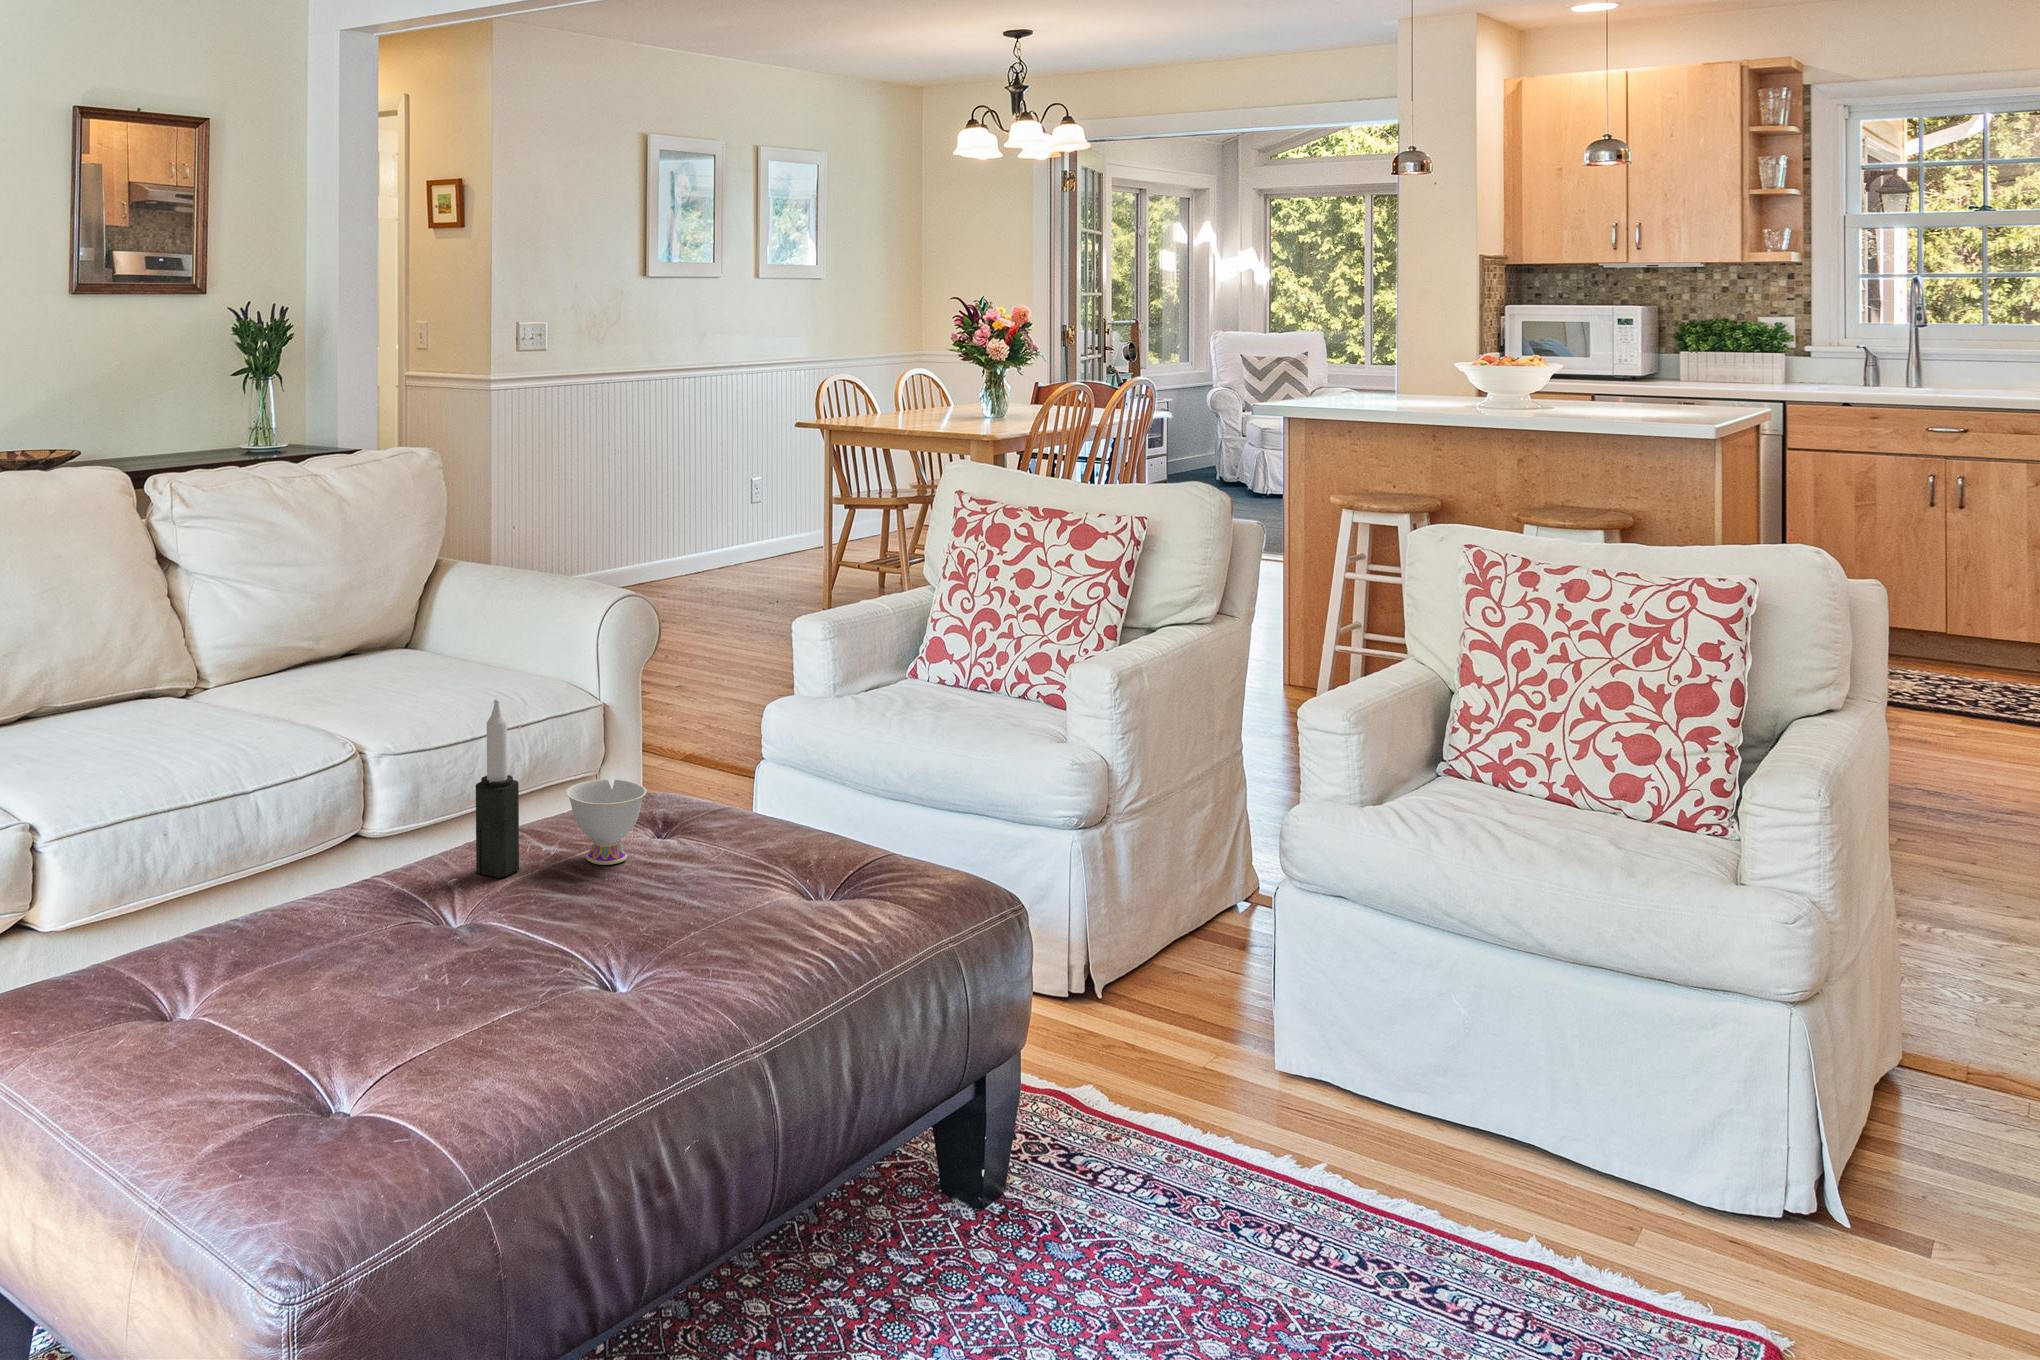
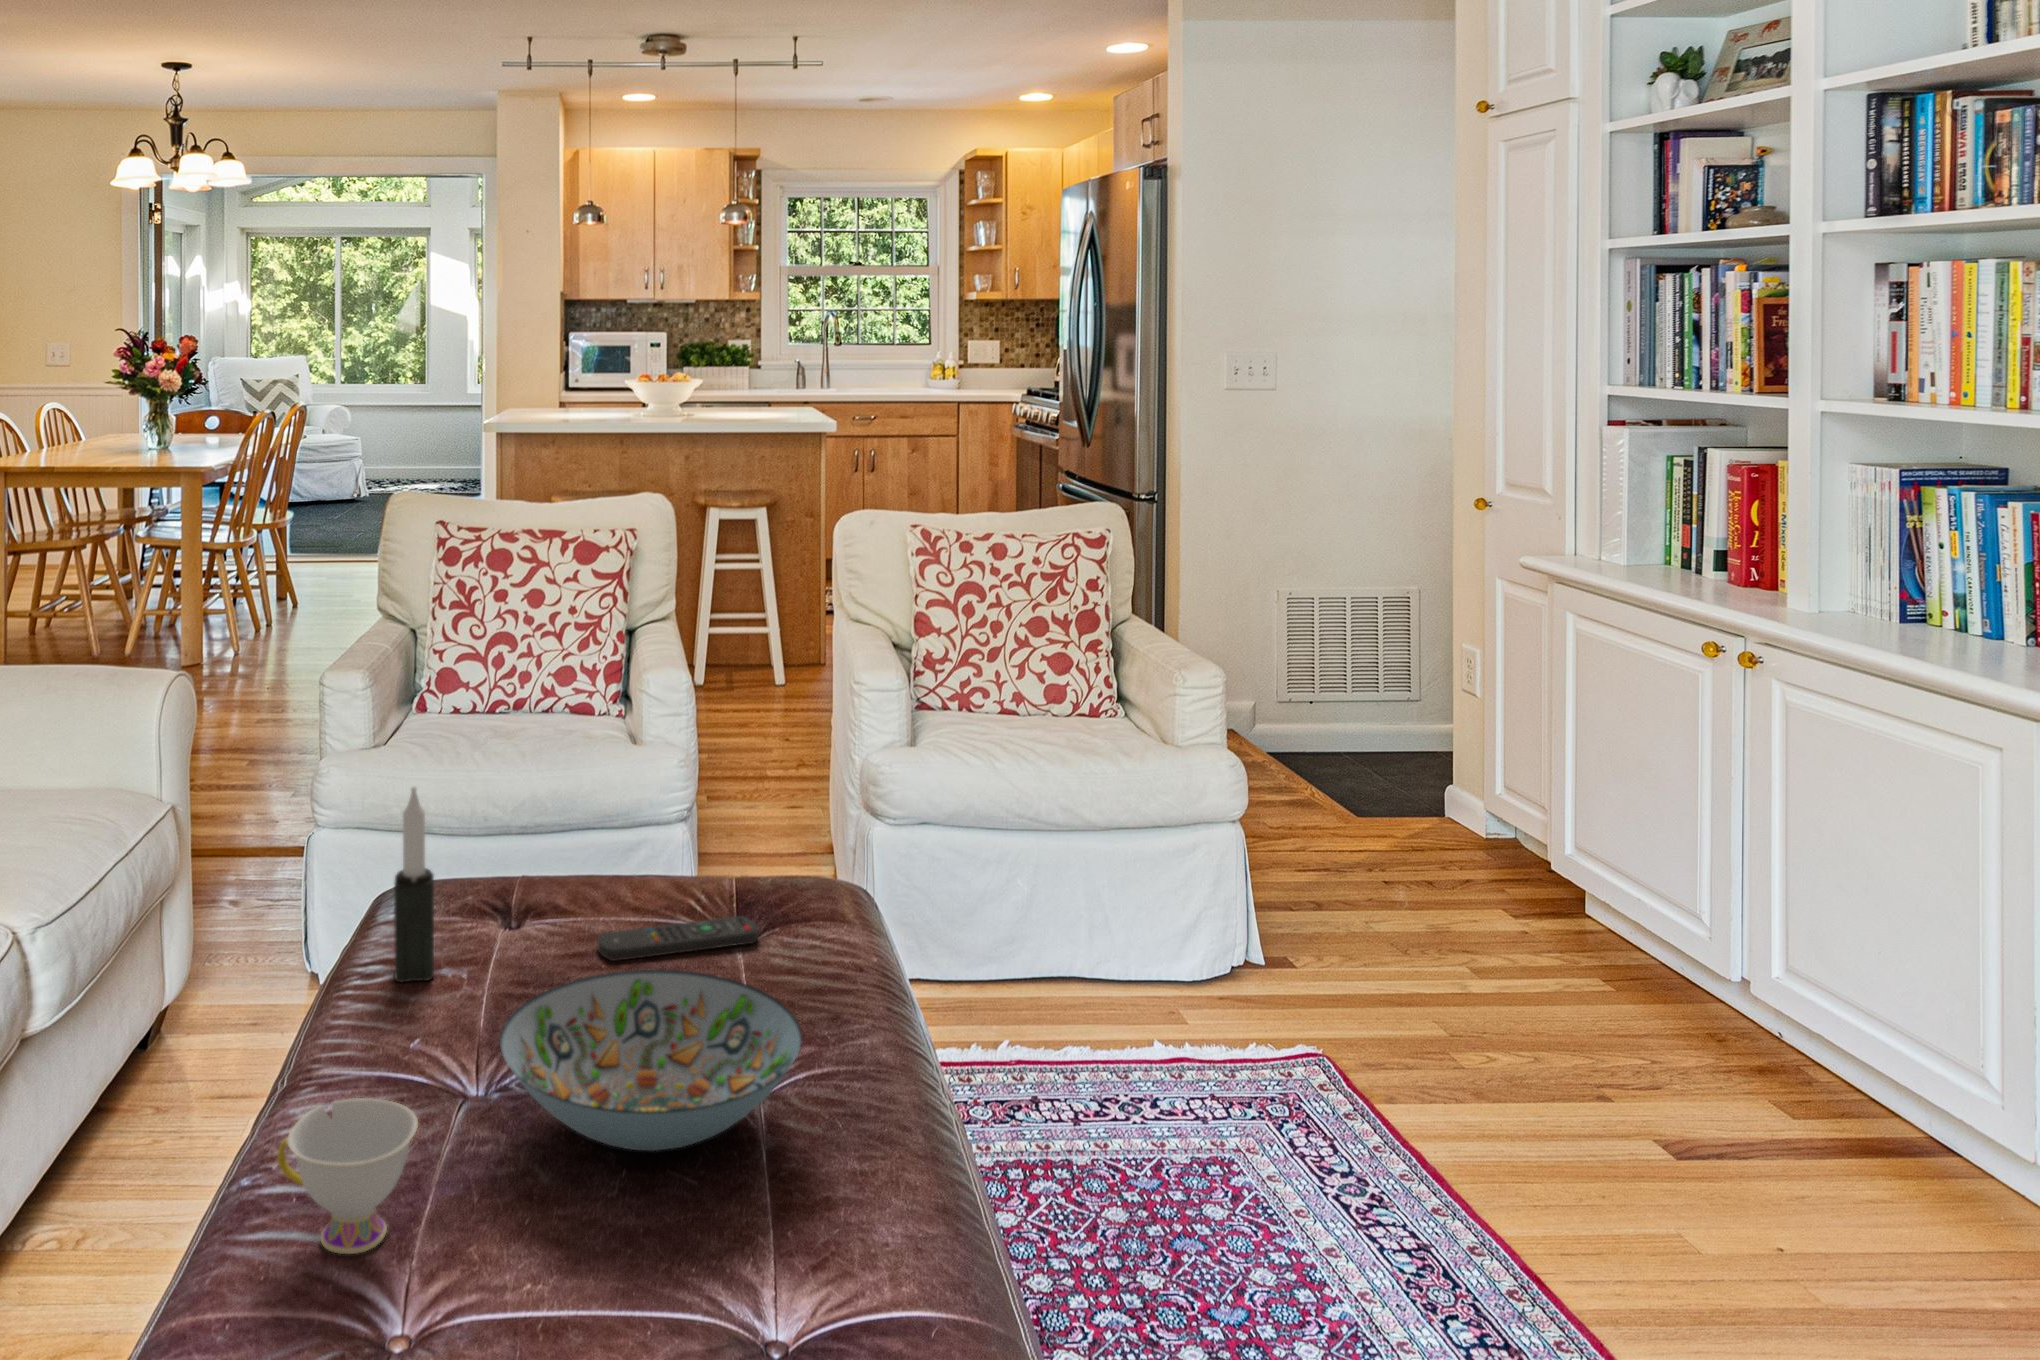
teacup: present [566,779,647,865] -> present [277,1098,418,1254]
remote control: none [653,883,815,932] -> present [598,916,758,961]
decorative bowl: none [286,887,575,1044] -> present [500,970,802,1151]

